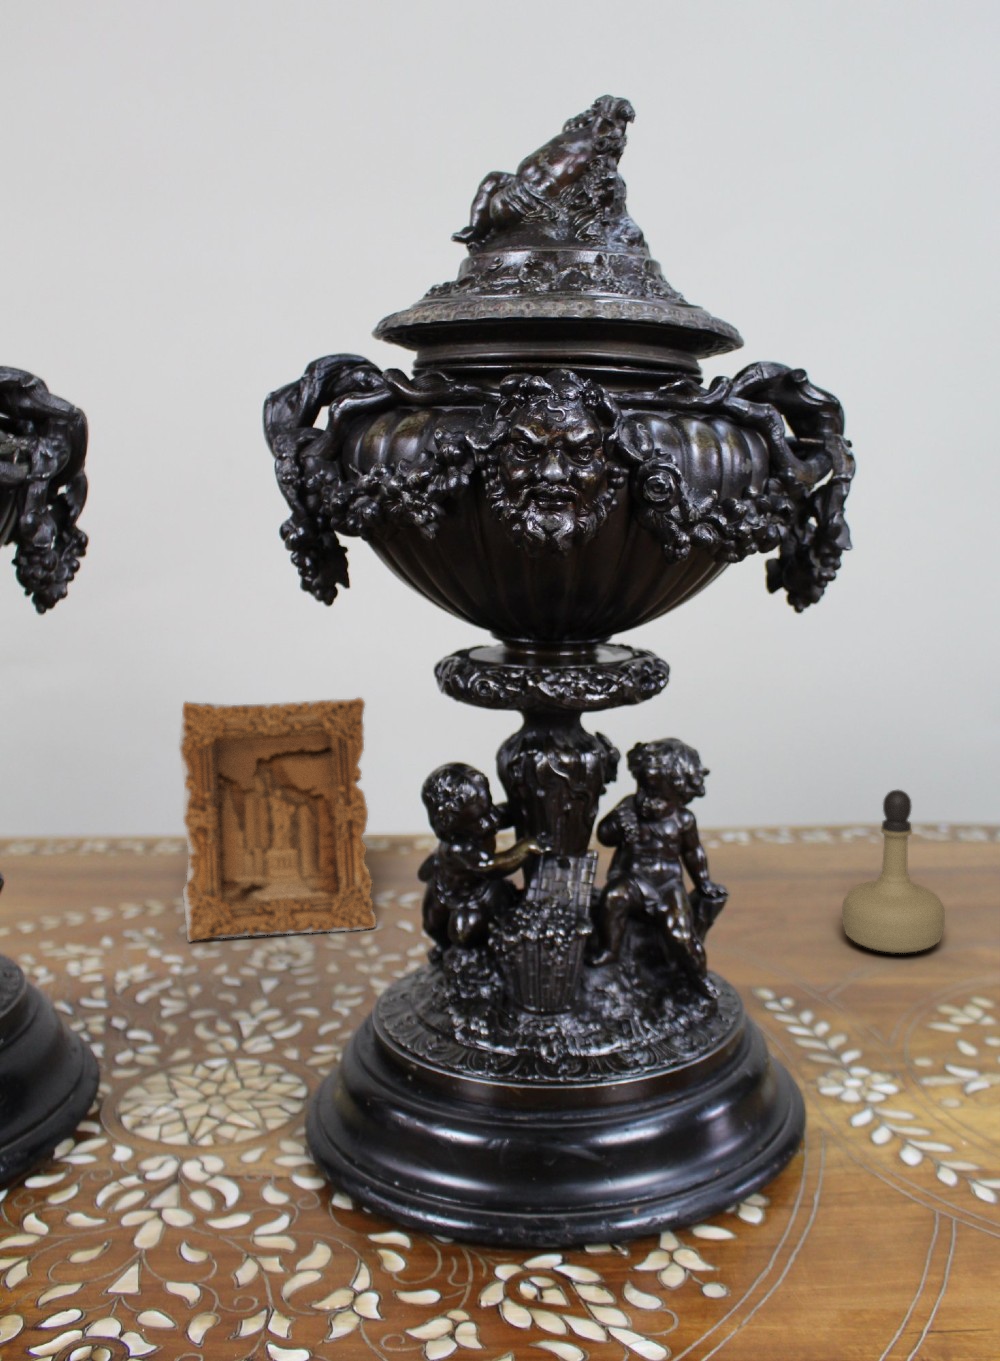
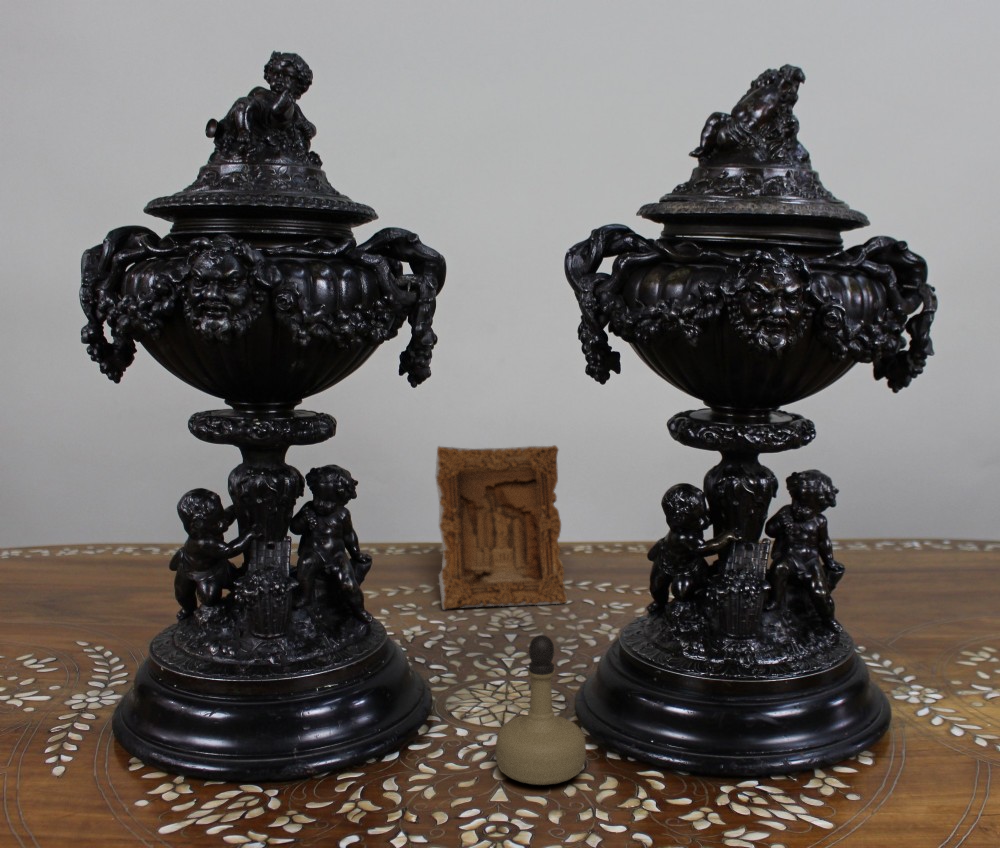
perfume bottle: present [842,790,945,953] -> present [495,635,586,785]

